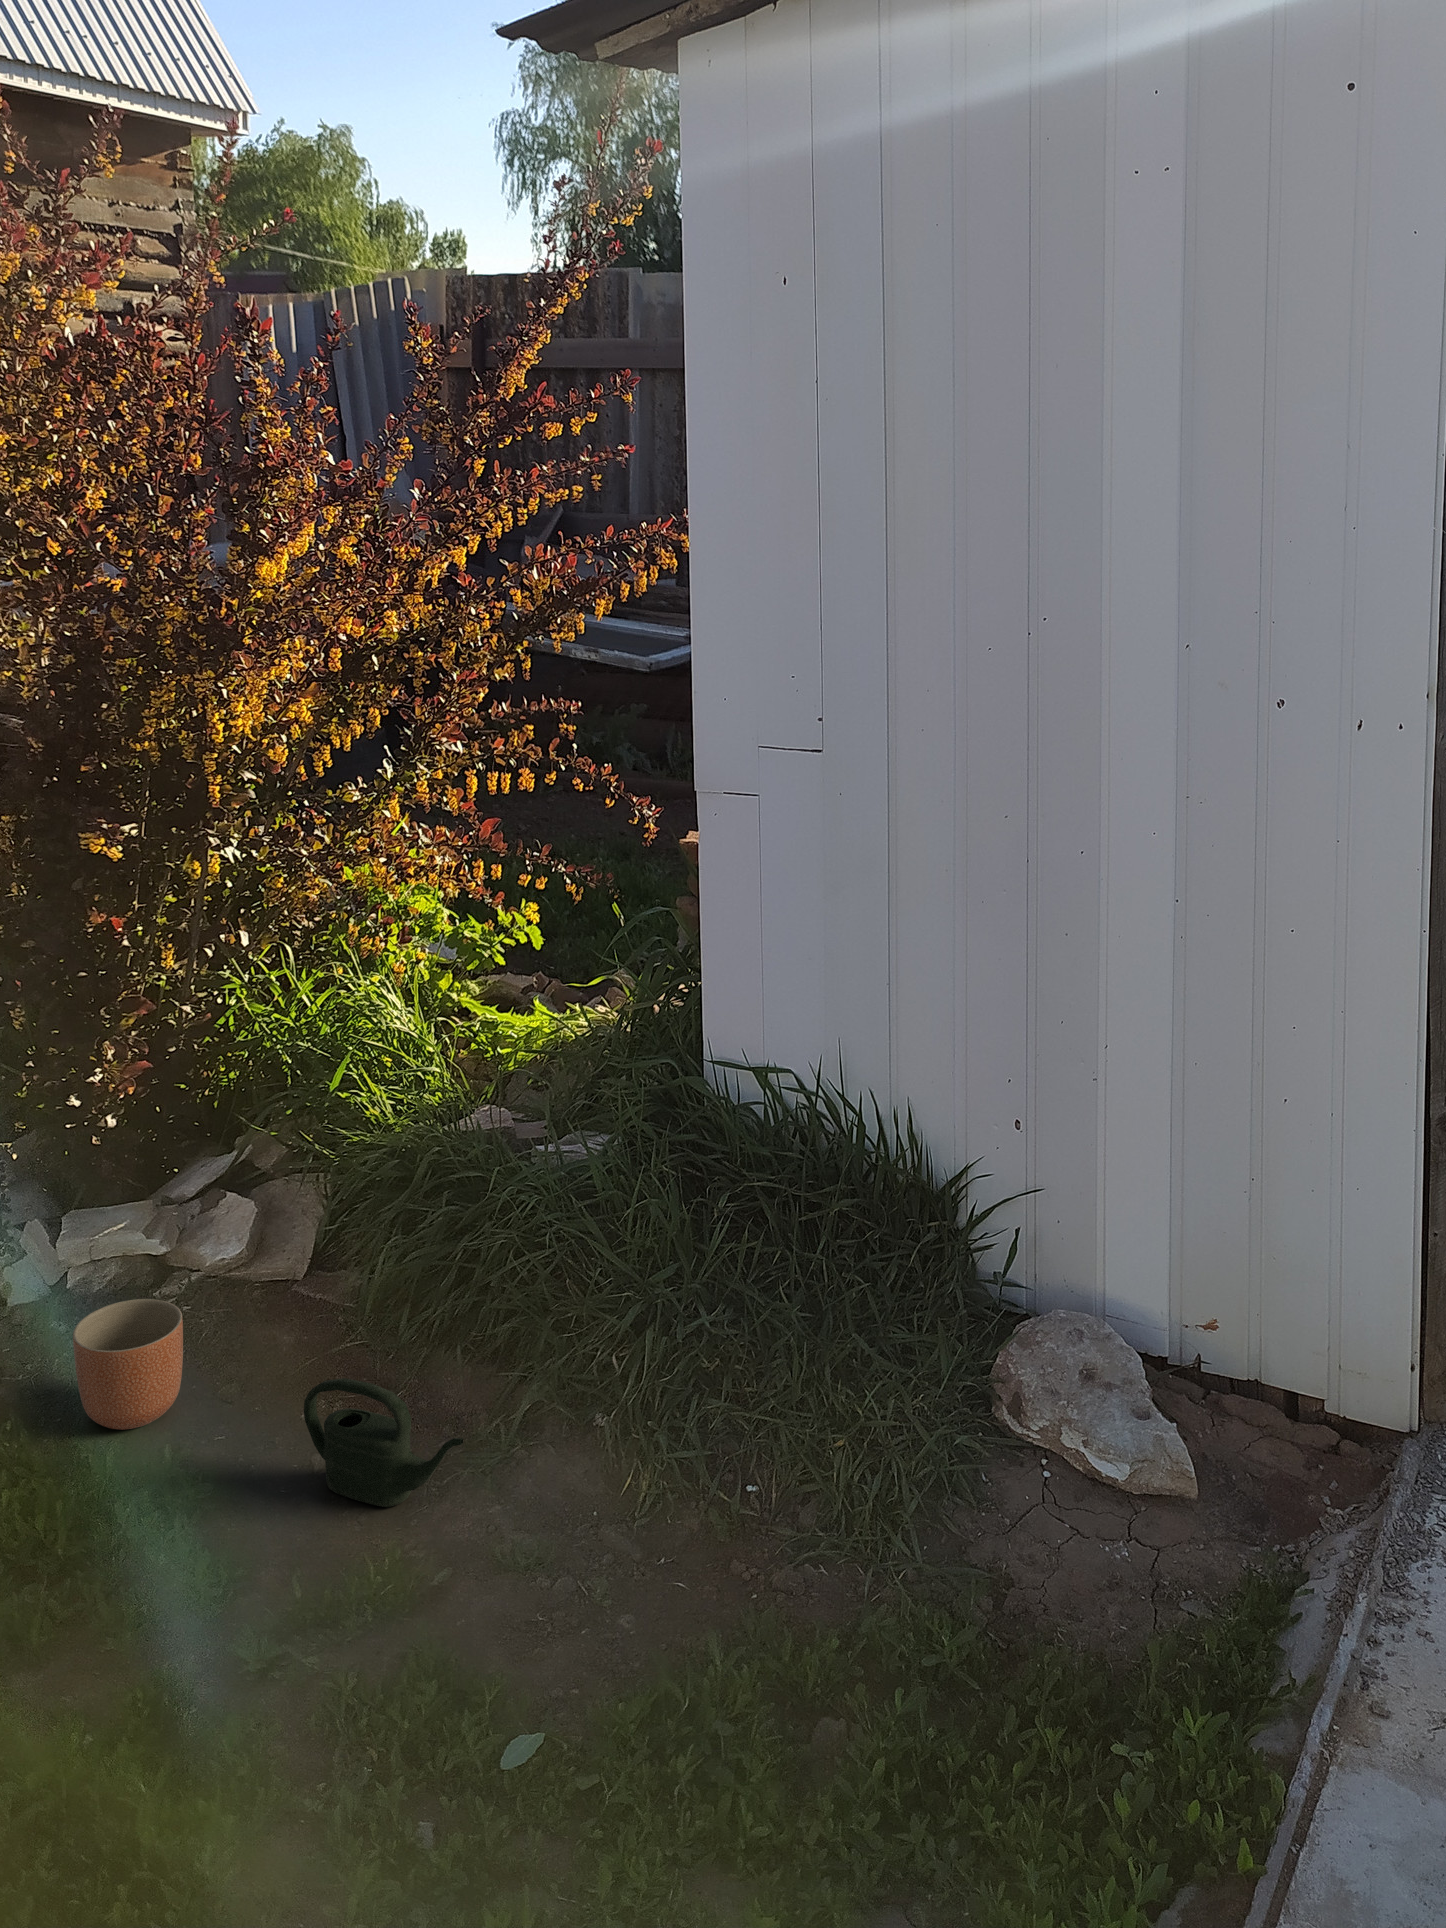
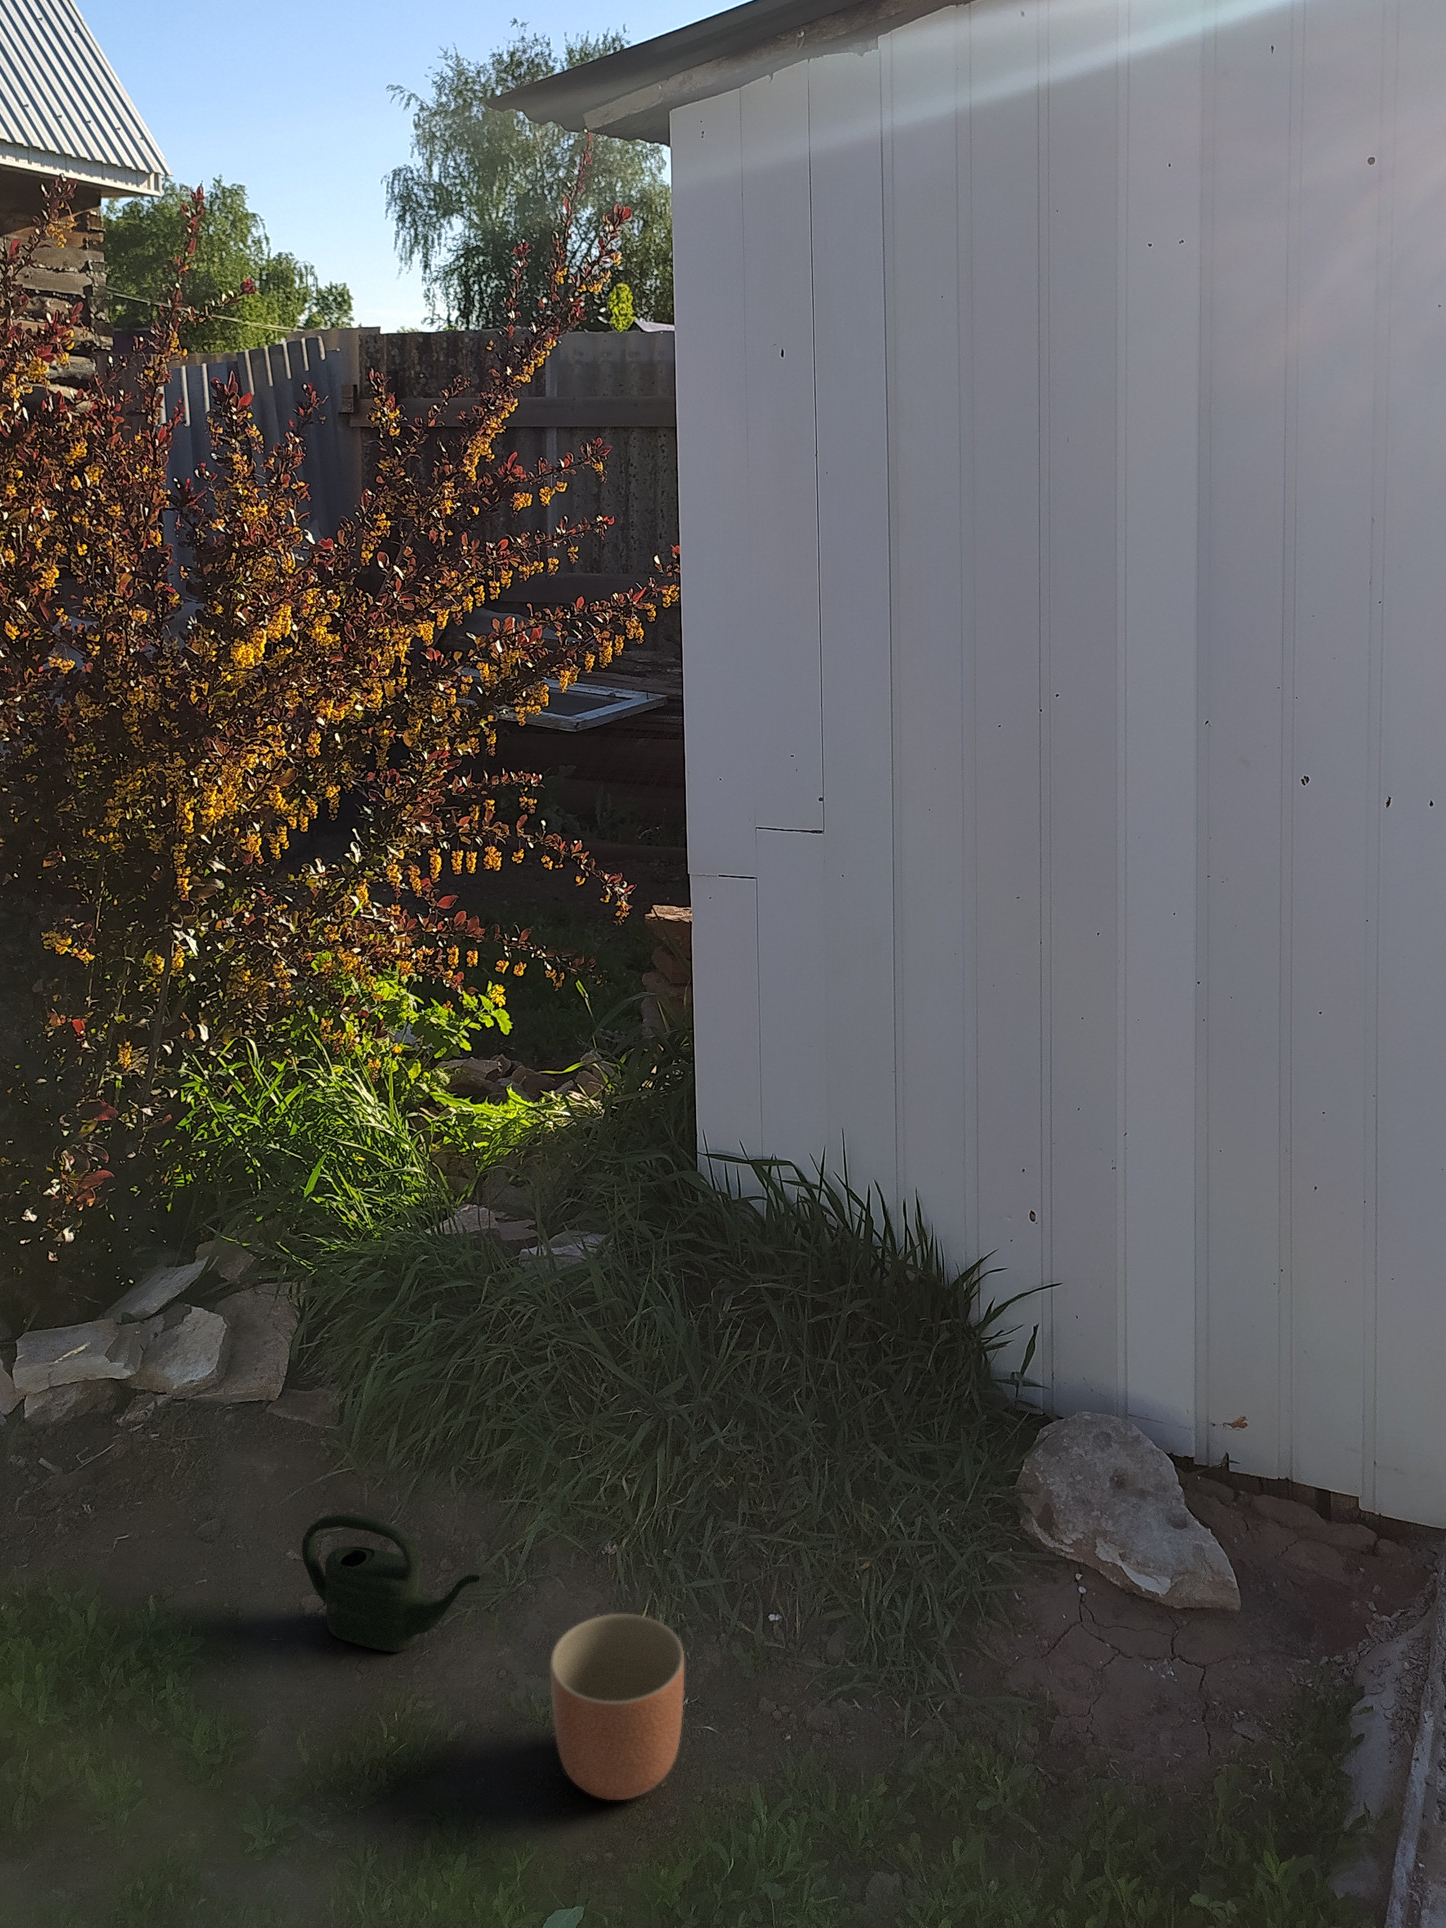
planter: present [73,1299,183,1430] -> present [550,1614,684,1800]

